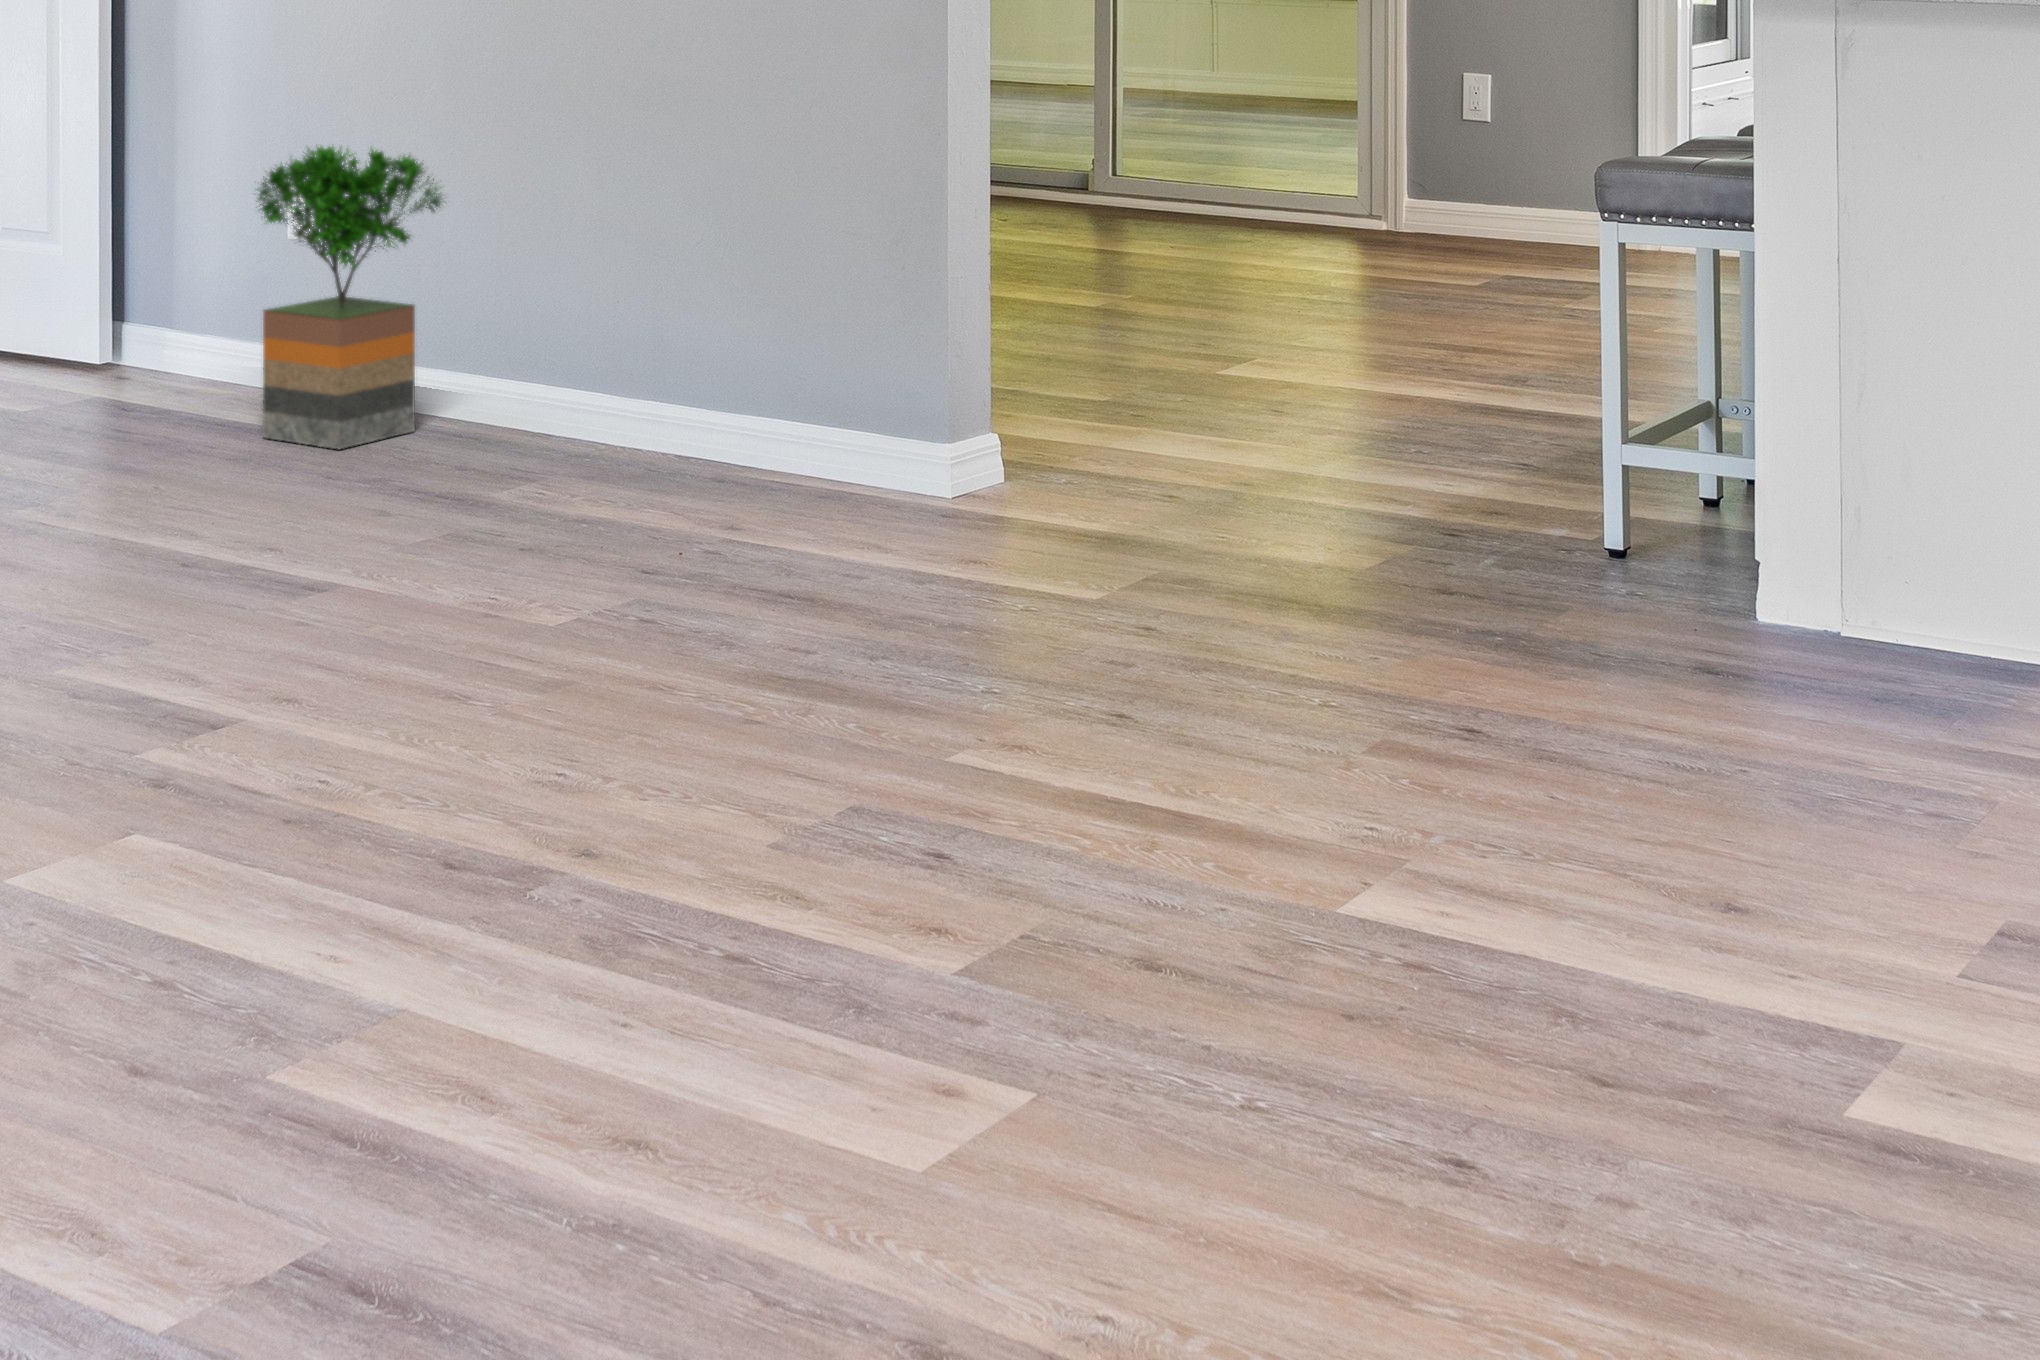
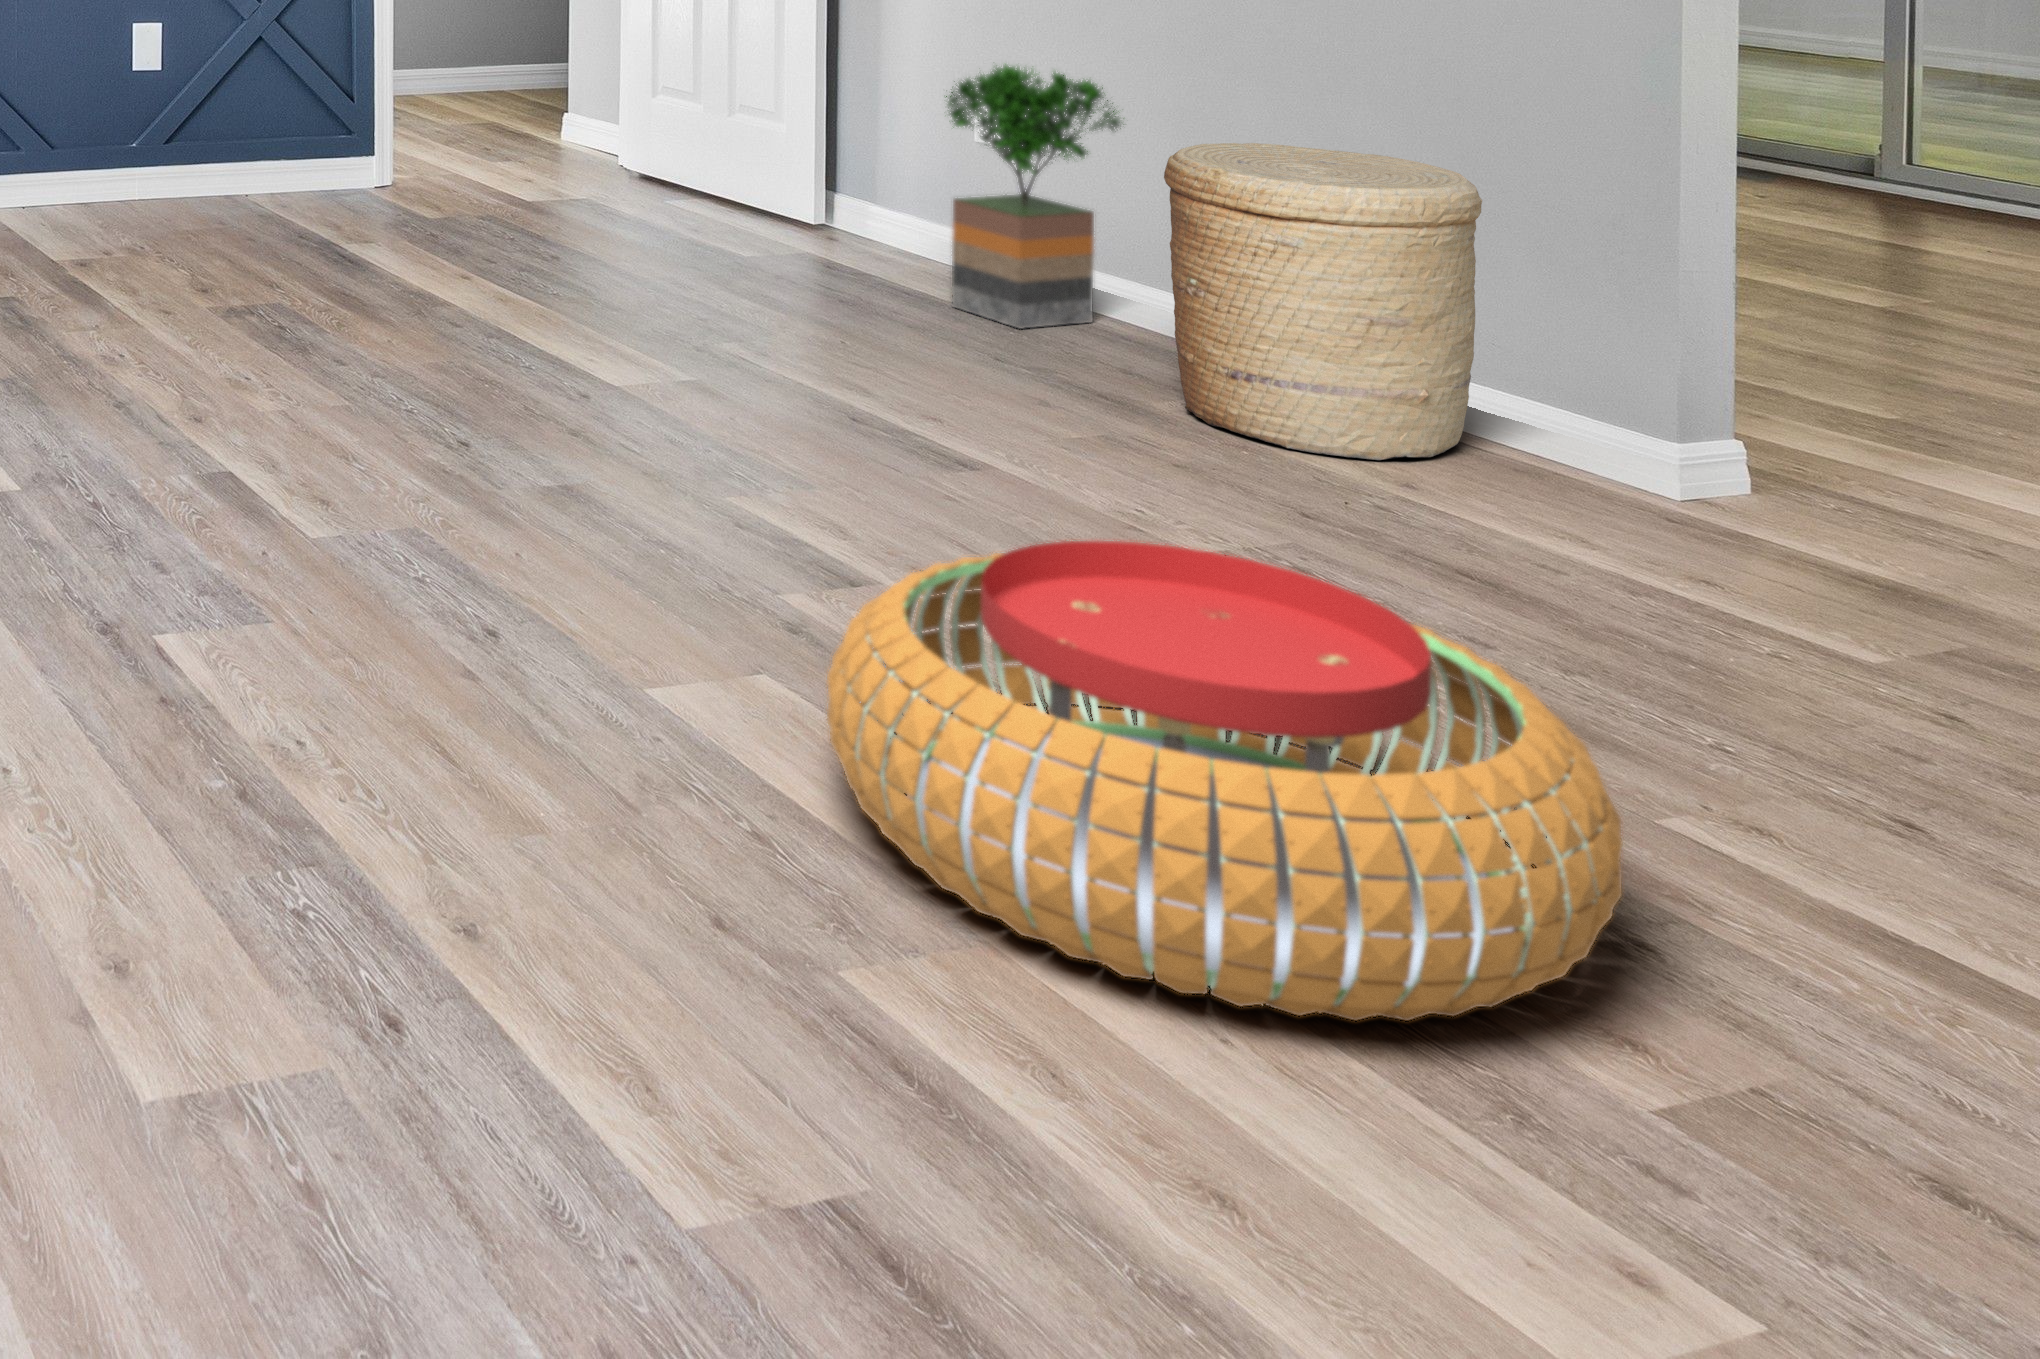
woven basket: none [496,203,787,521] -> present [1164,143,1482,460]
pouf: none [221,591,925,1001] -> present [827,541,1623,1021]

